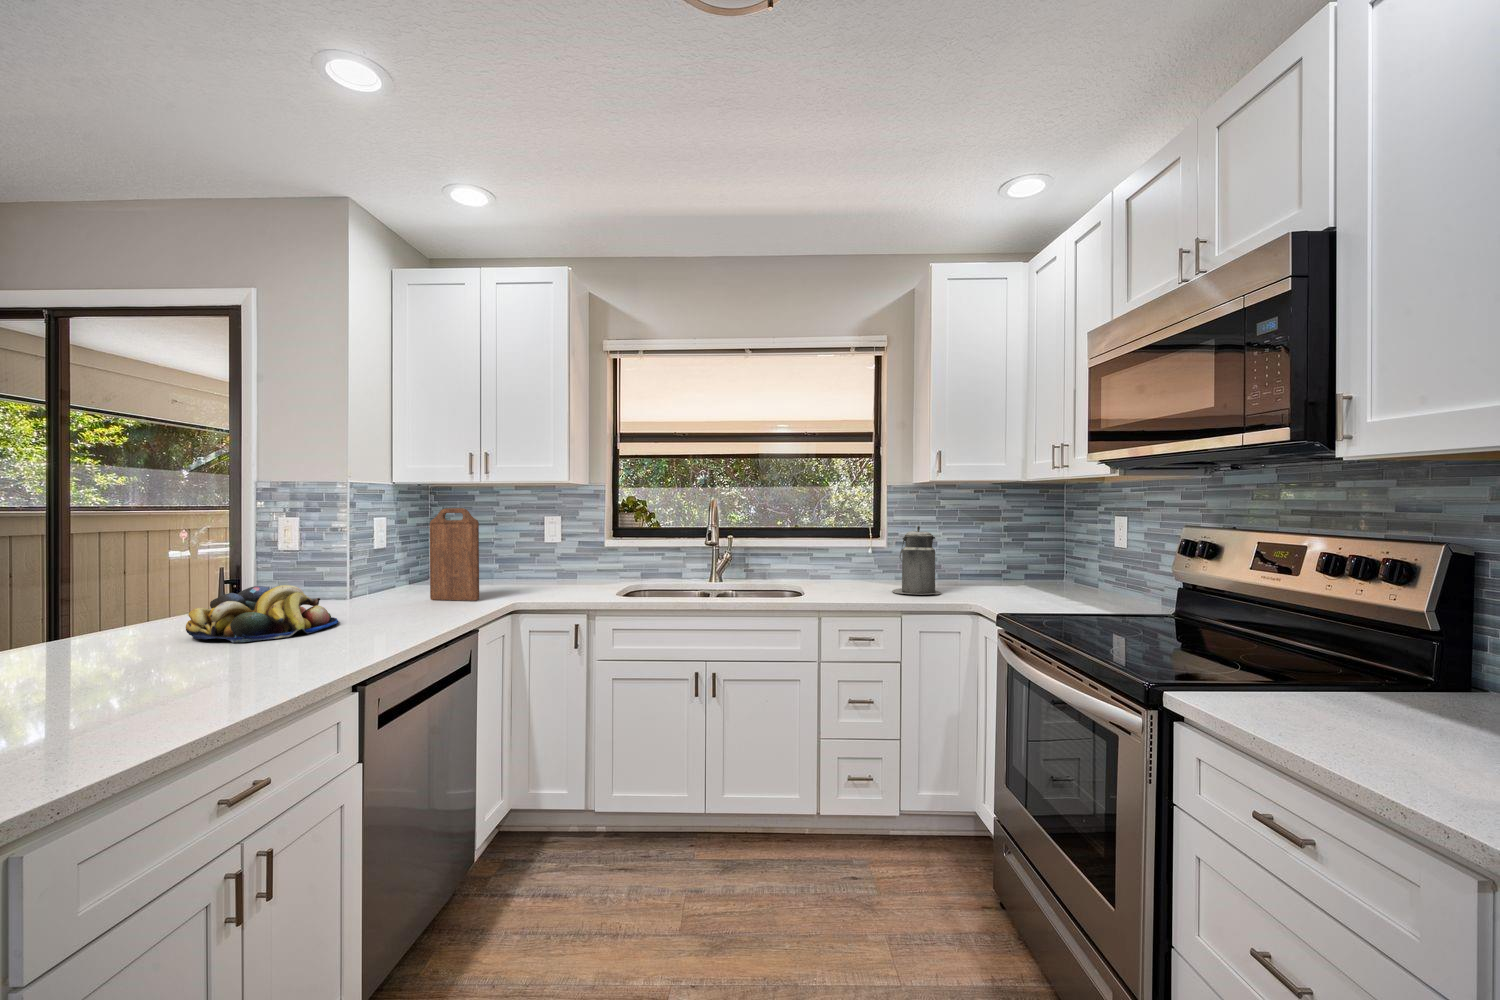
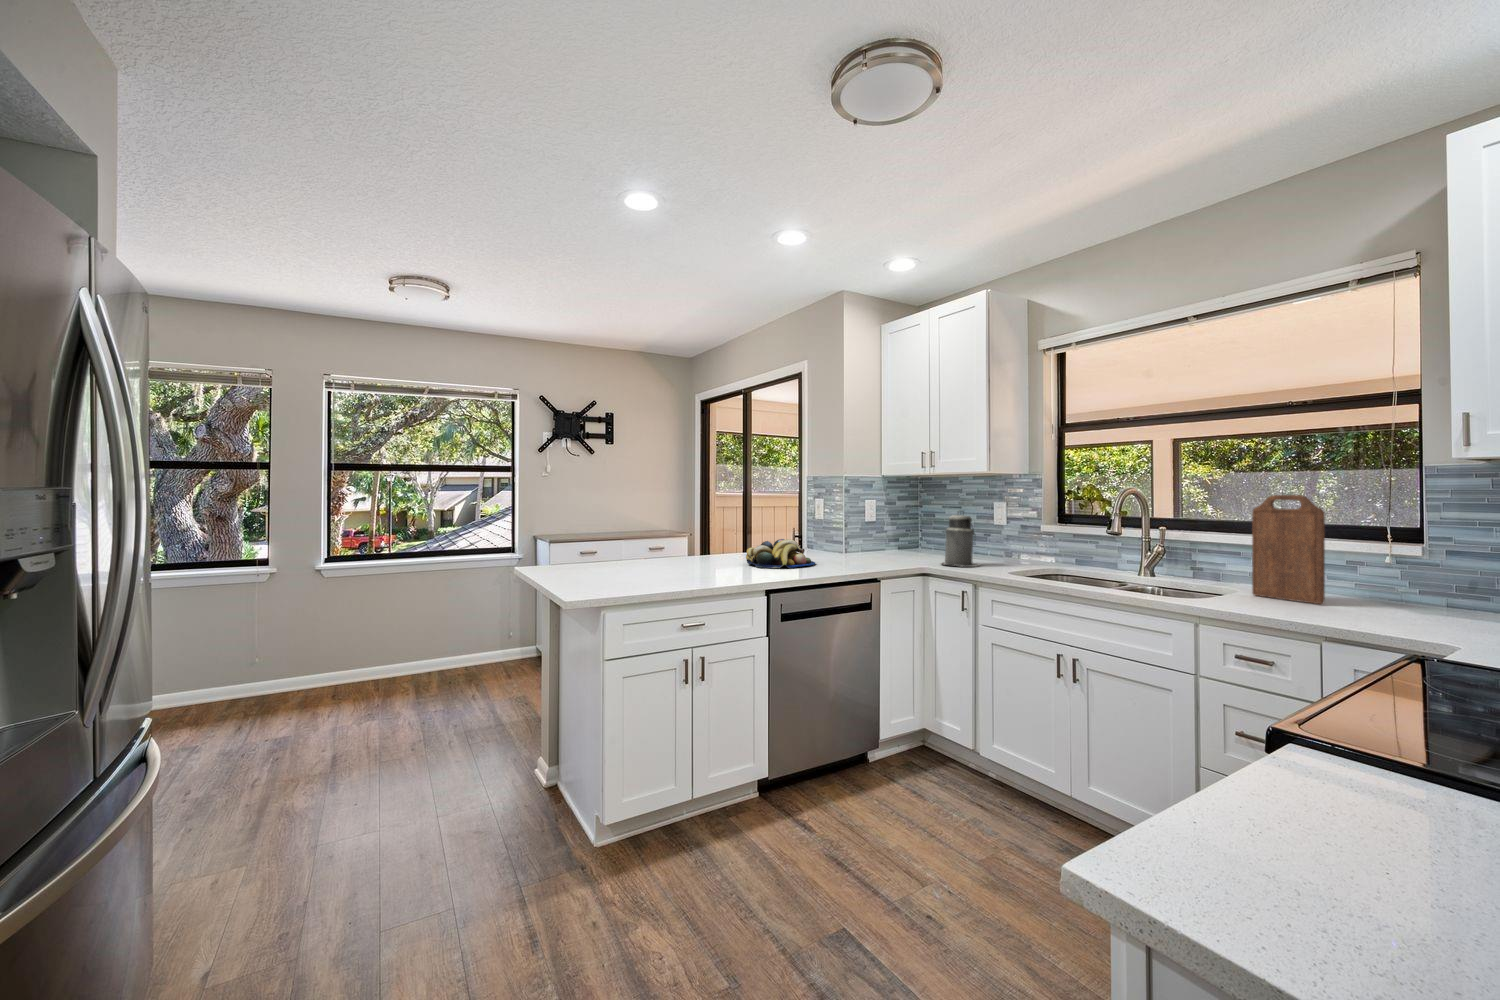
cutting board: present [430,508,479,601] -> present [1252,495,1325,604]
canister: present [892,526,941,595] -> present [943,515,980,567]

